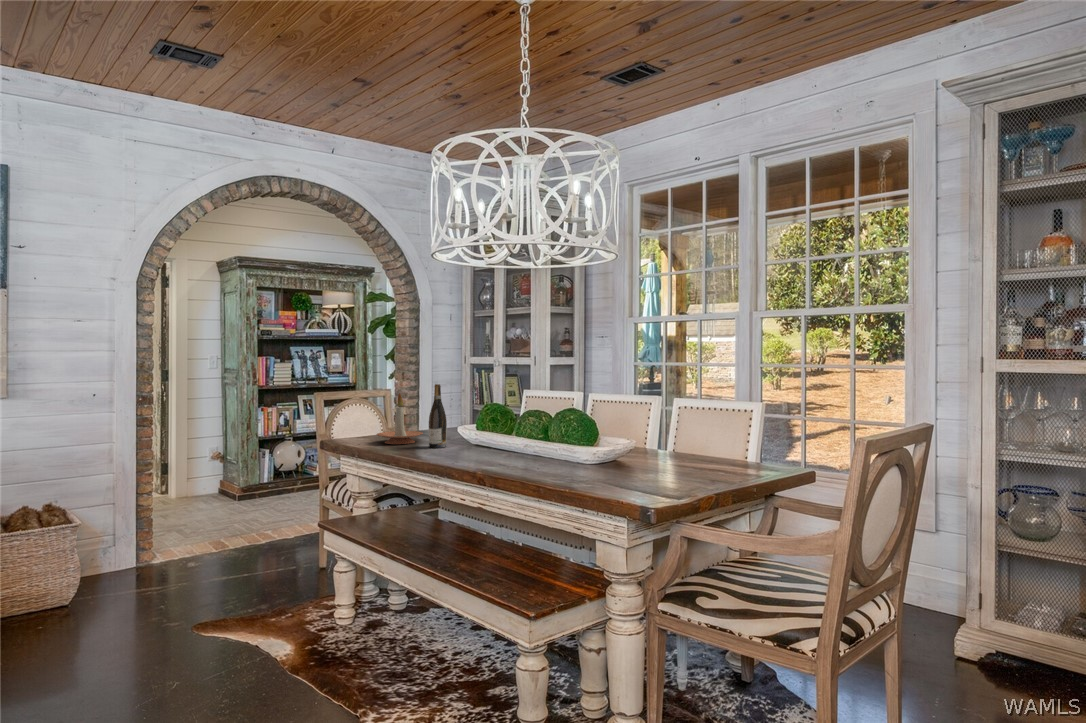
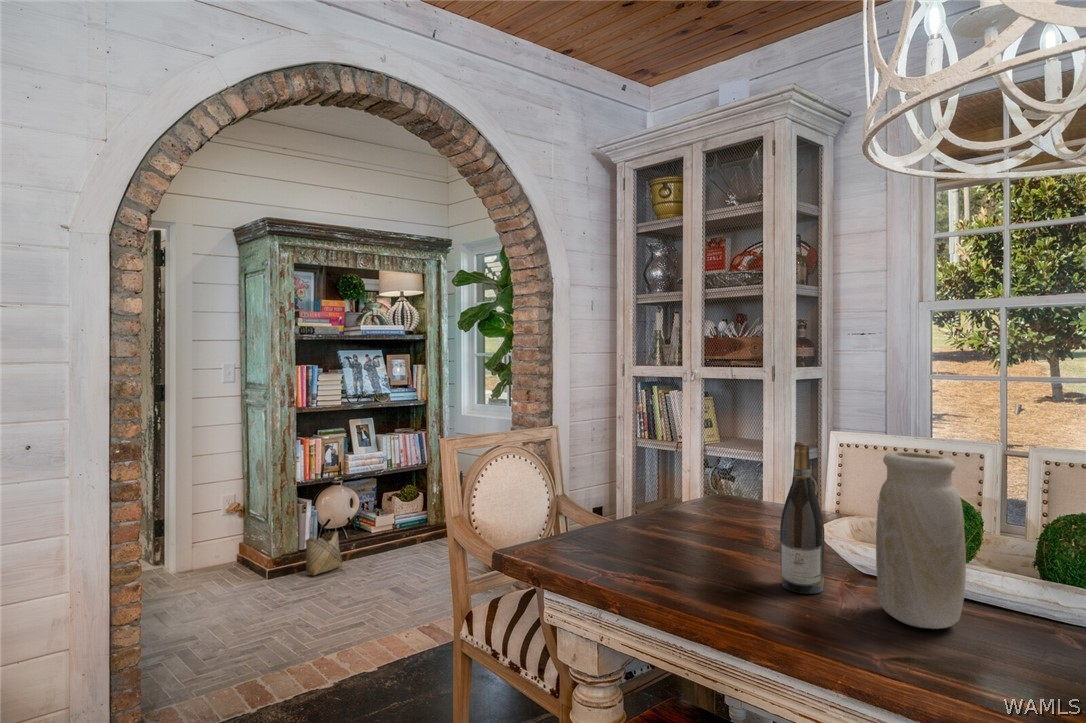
vase: none [449,386,477,453] -> present [876,452,966,629]
candle holder: present [377,393,423,444] -> none [628,455,729,572]
woven basket: none [263,459,290,499] -> present [305,522,342,575]

